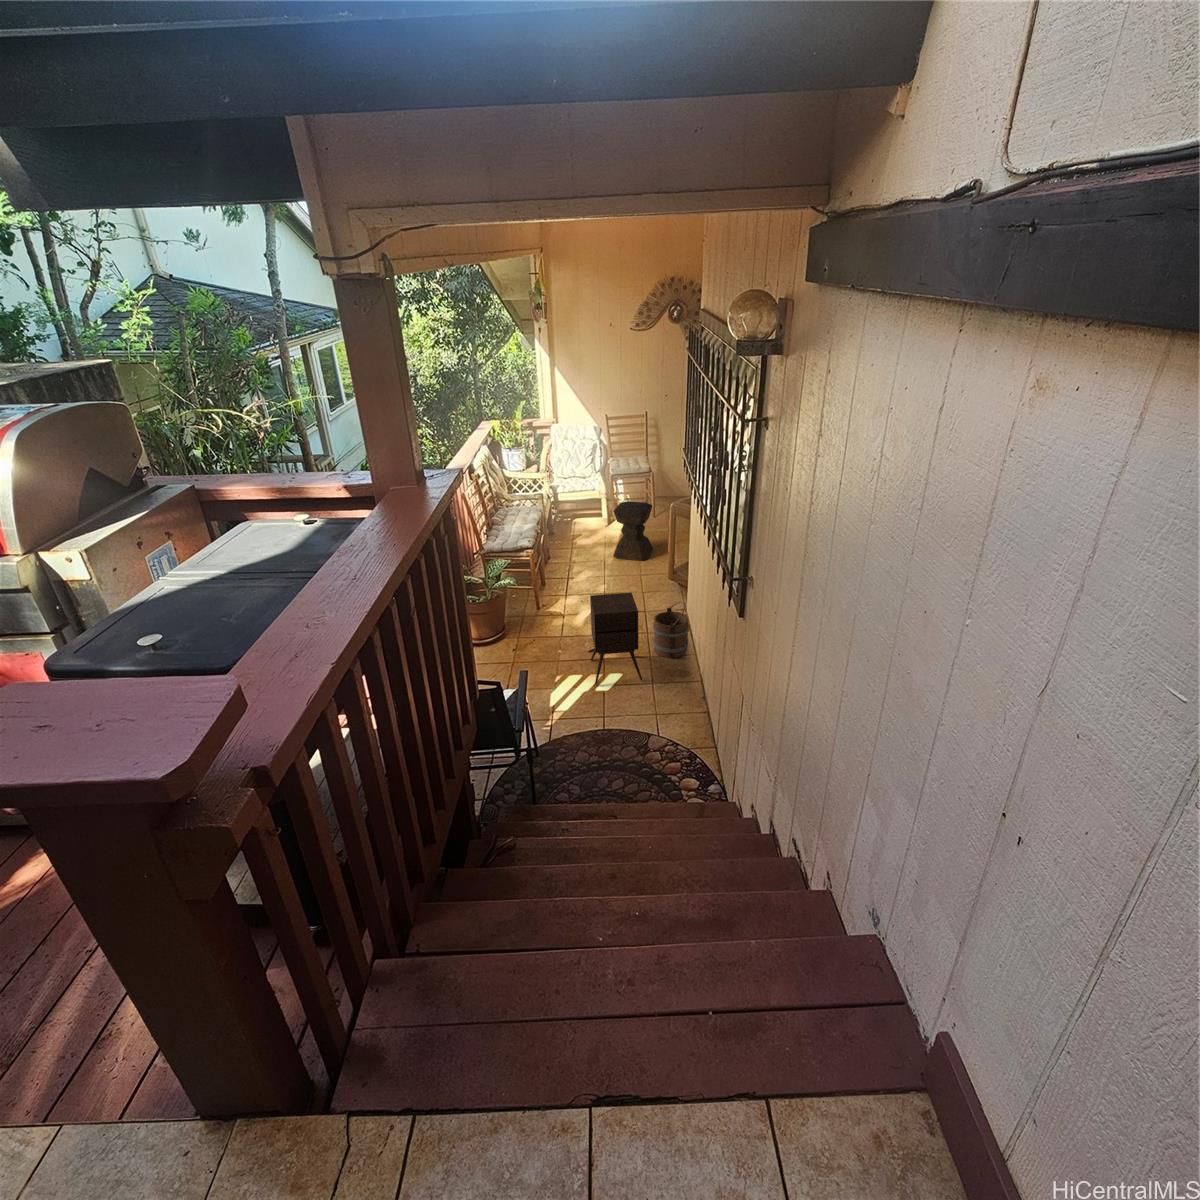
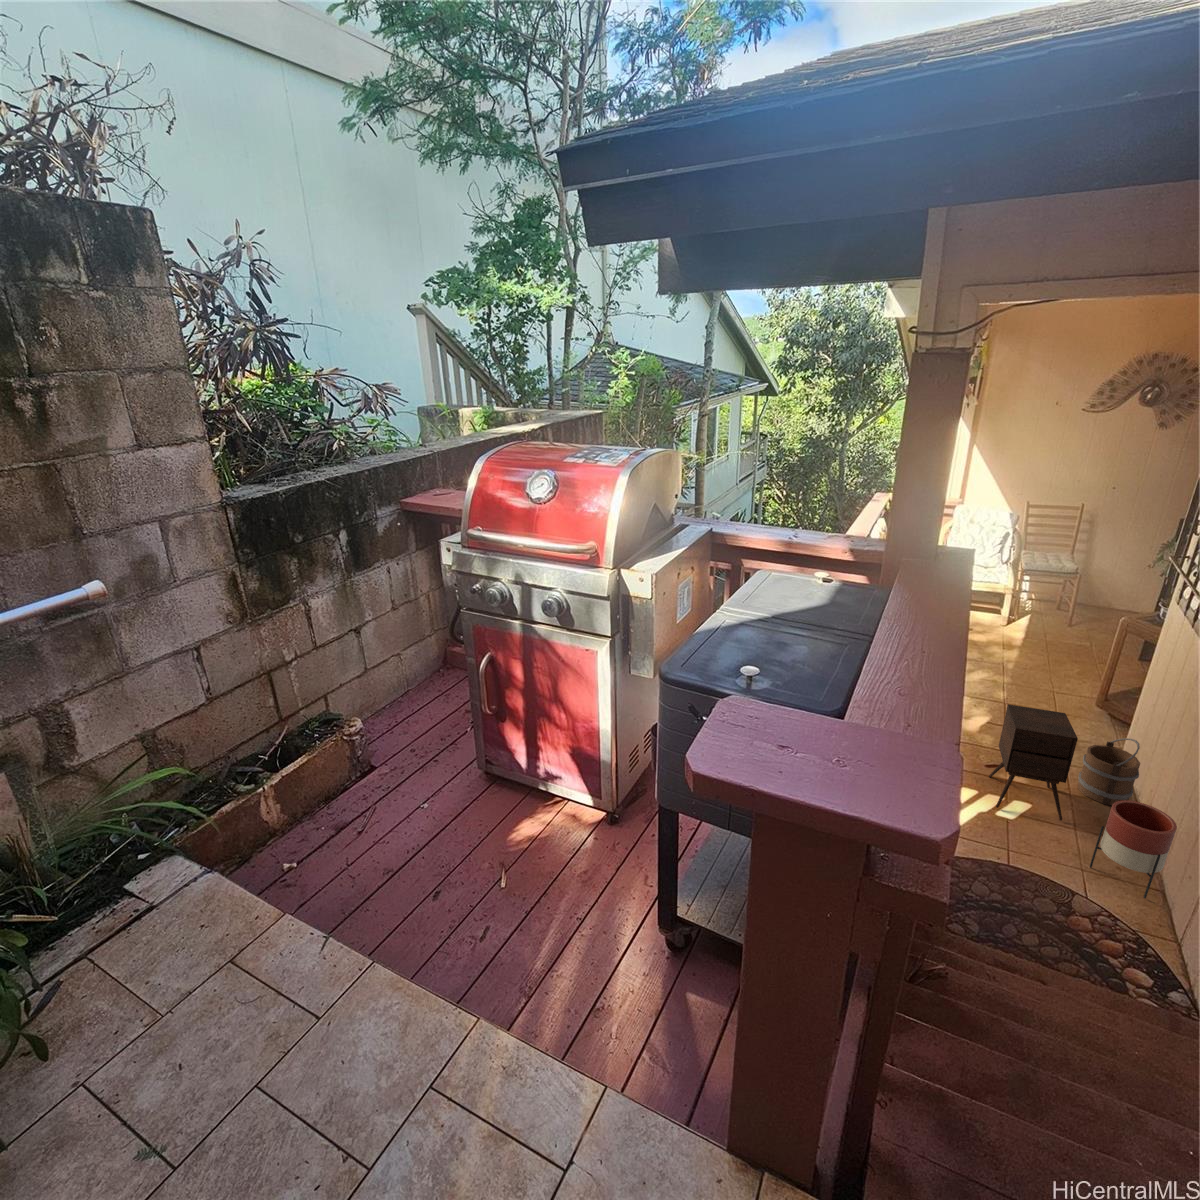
stool: present [613,501,653,560] -> none [1016,602,1083,673]
planter: none [660,650,704,722] -> present [1090,800,1177,898]

